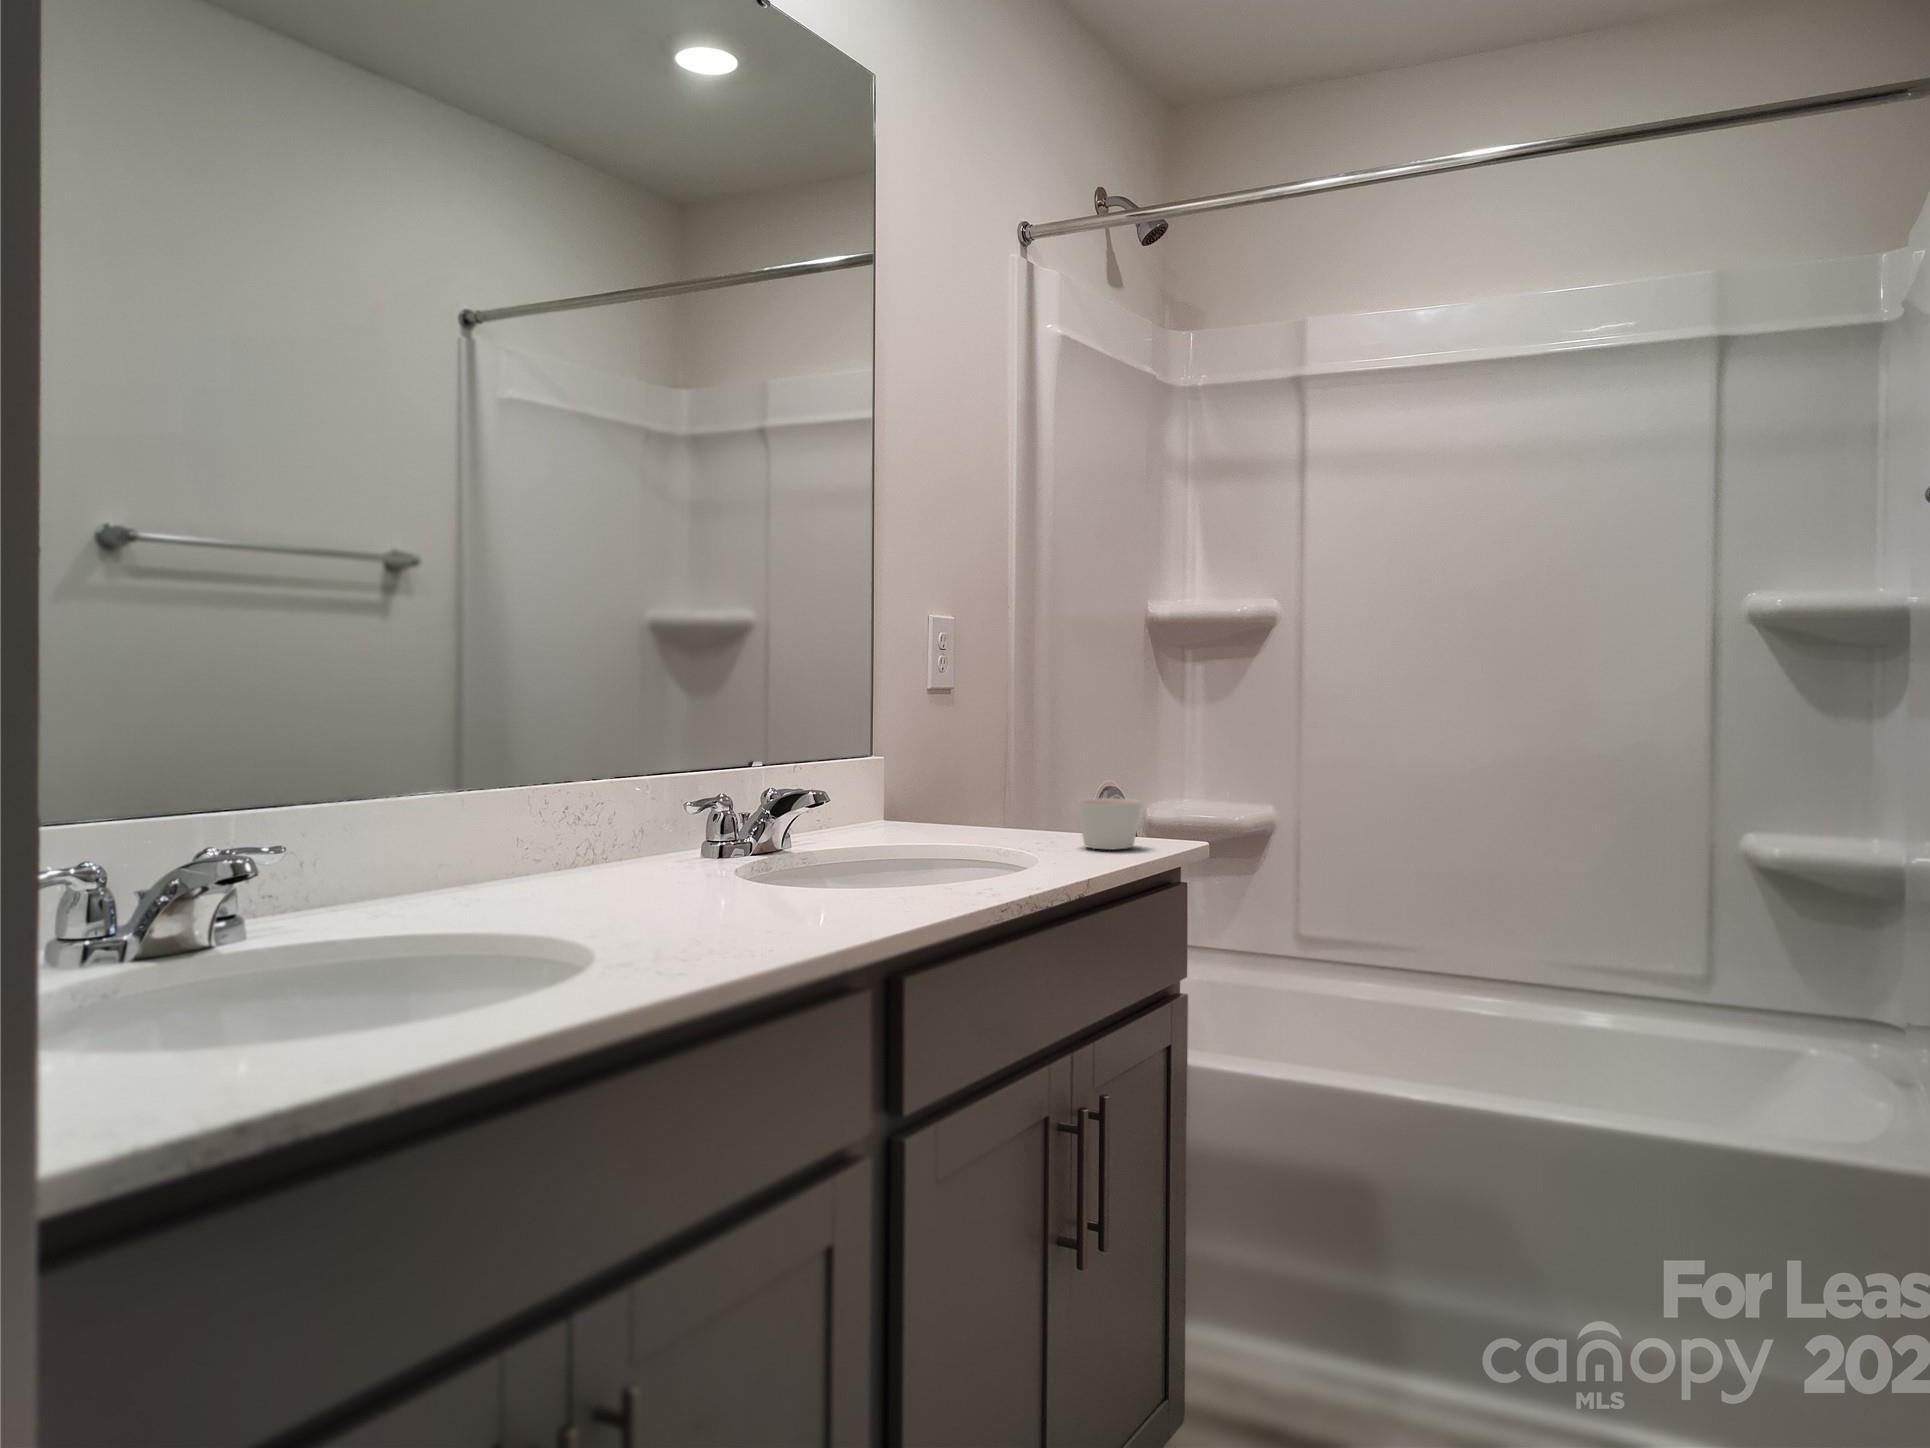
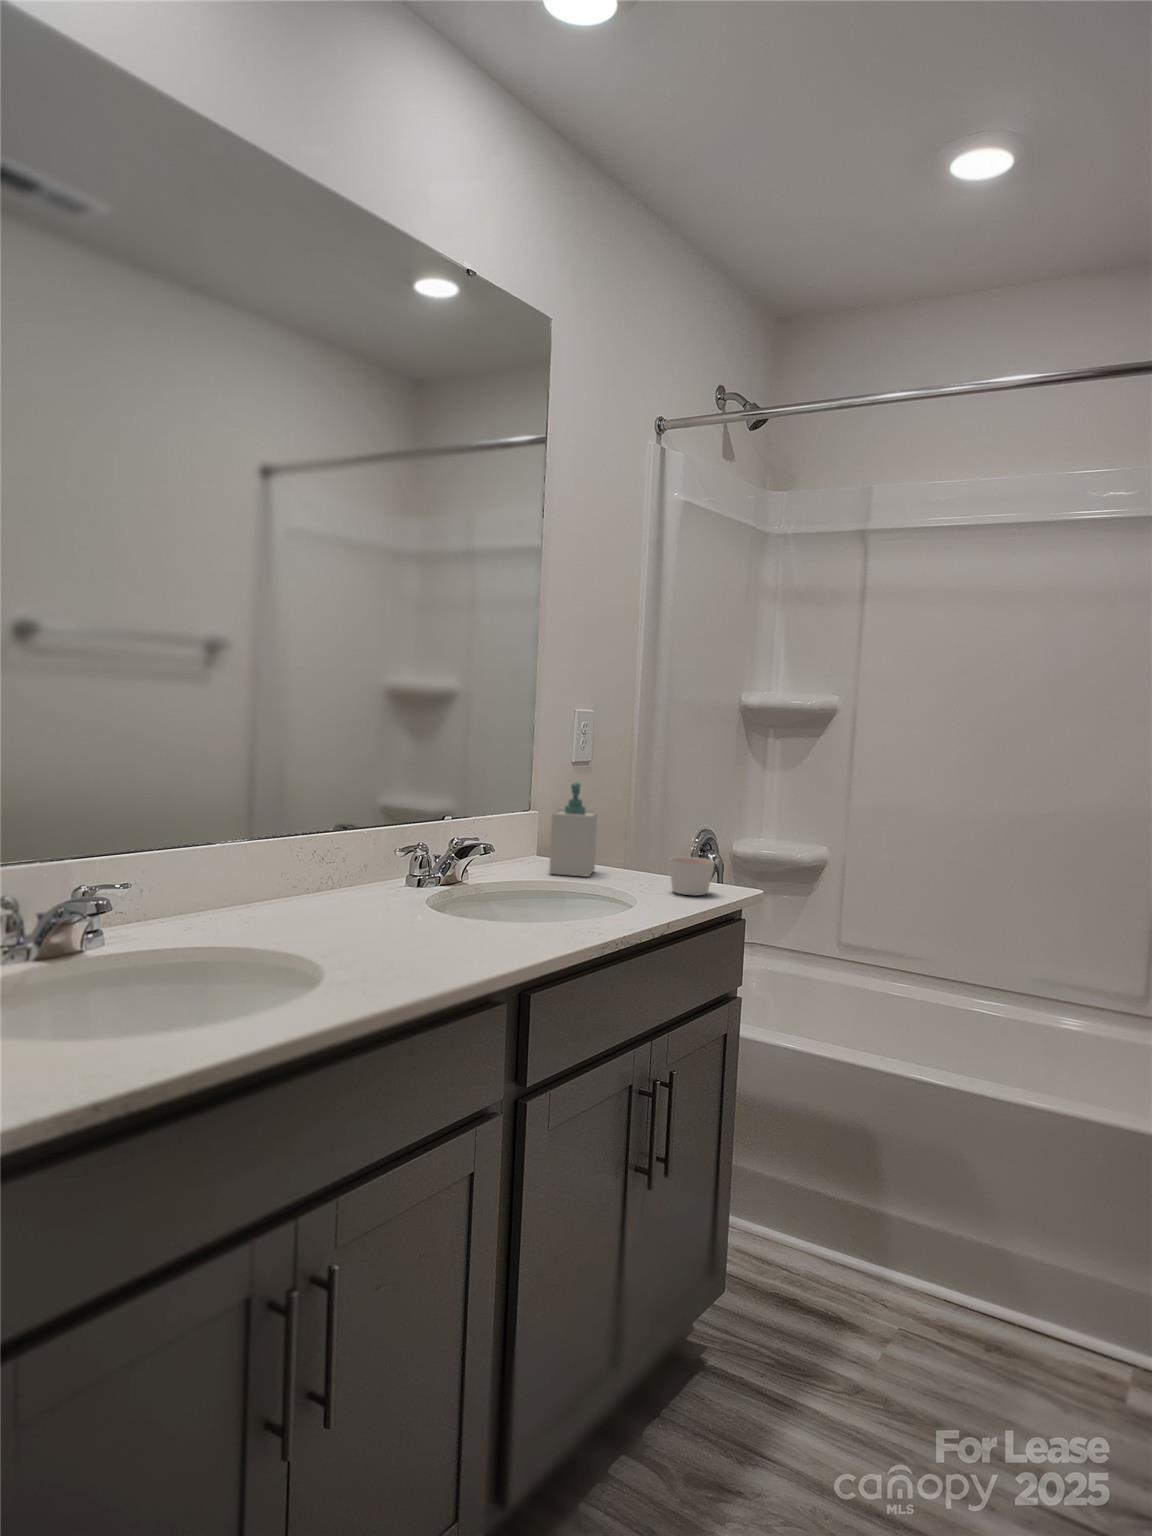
soap bottle: none [907,707,970,837] -> present [549,782,597,877]

